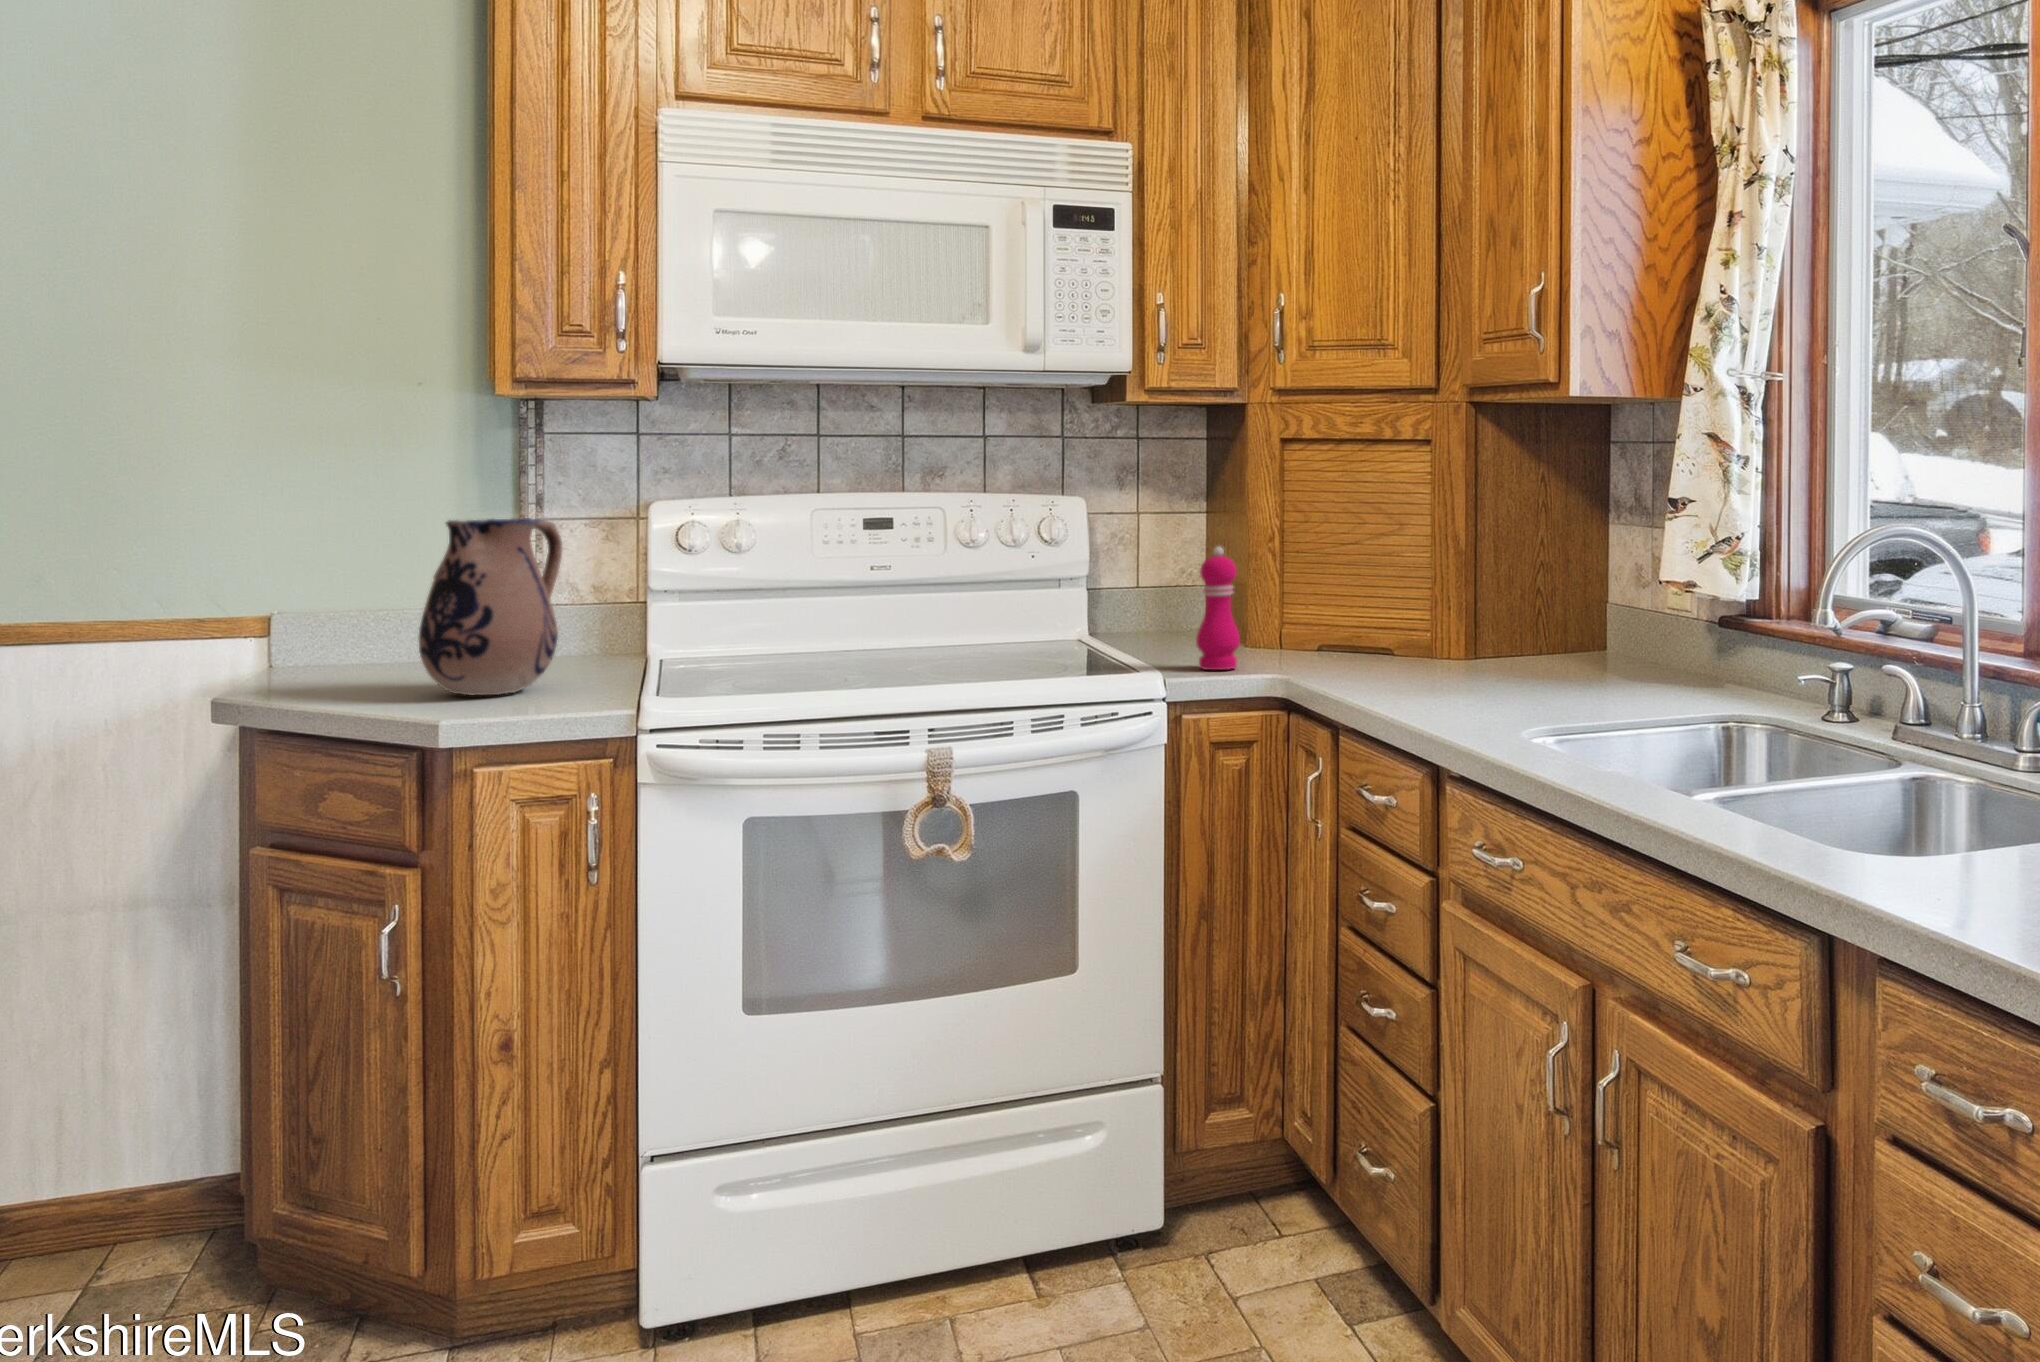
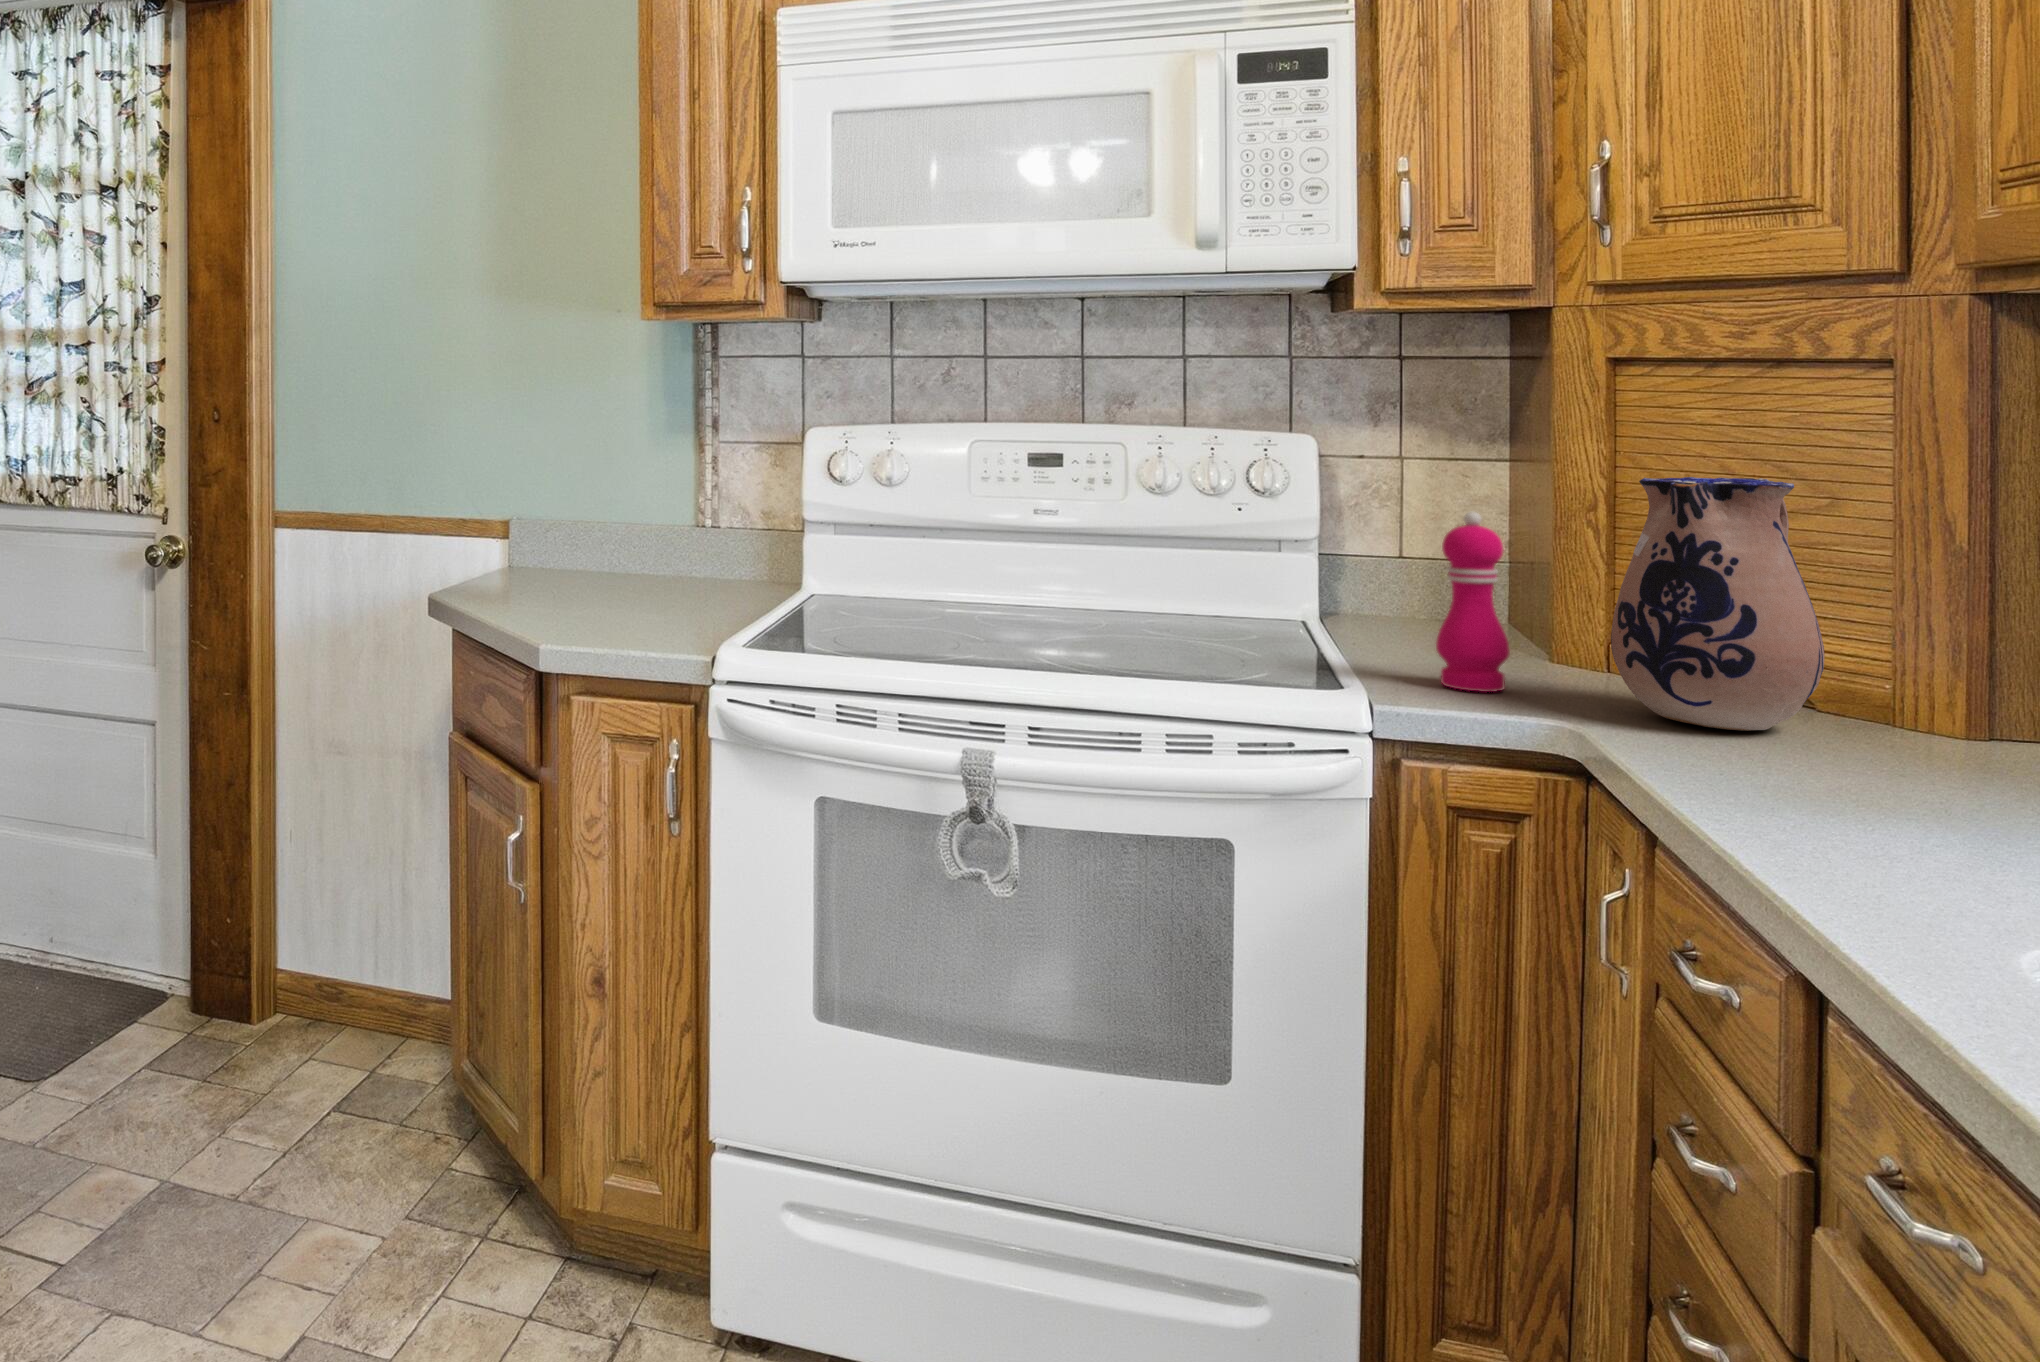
ceramic pitcher: present [419,518,562,695] -> present [1611,477,1824,731]

